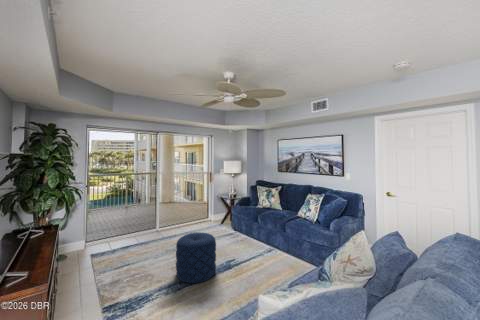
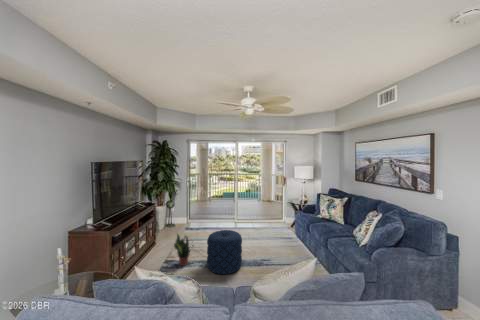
potted plant: none [130,249,159,290] -> present [174,234,193,266]

